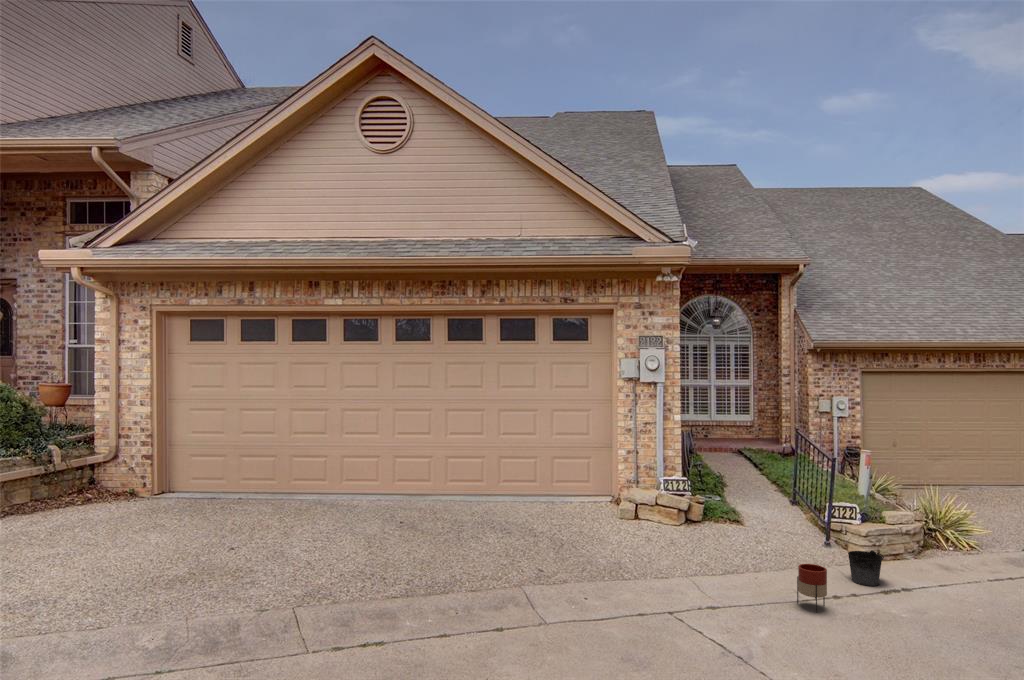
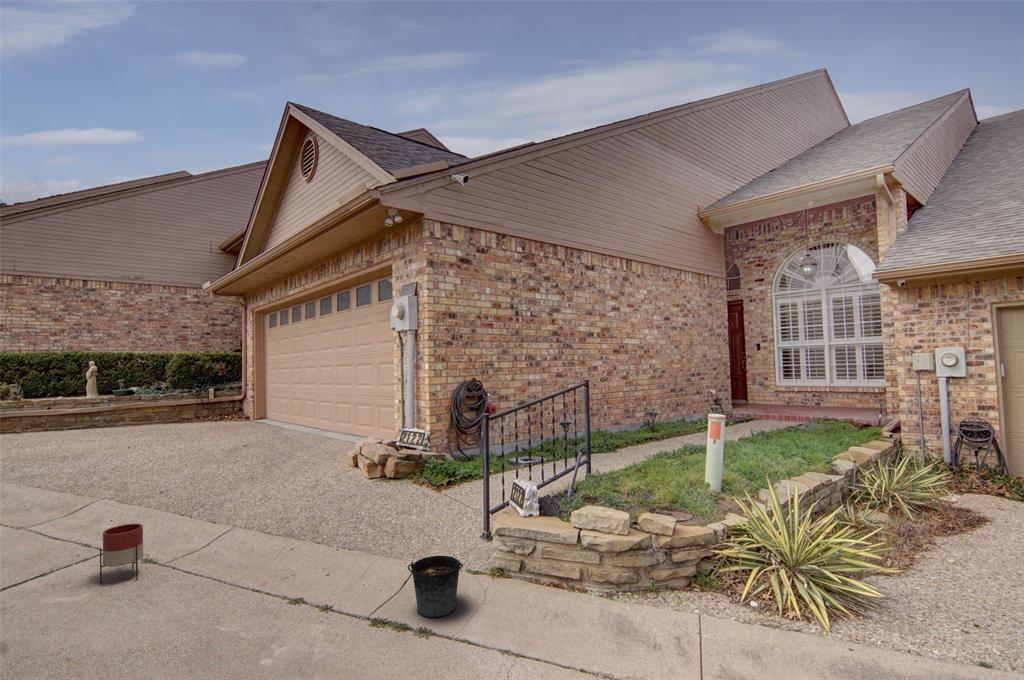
planter: present [797,564,827,613] -> present [100,524,143,584]

